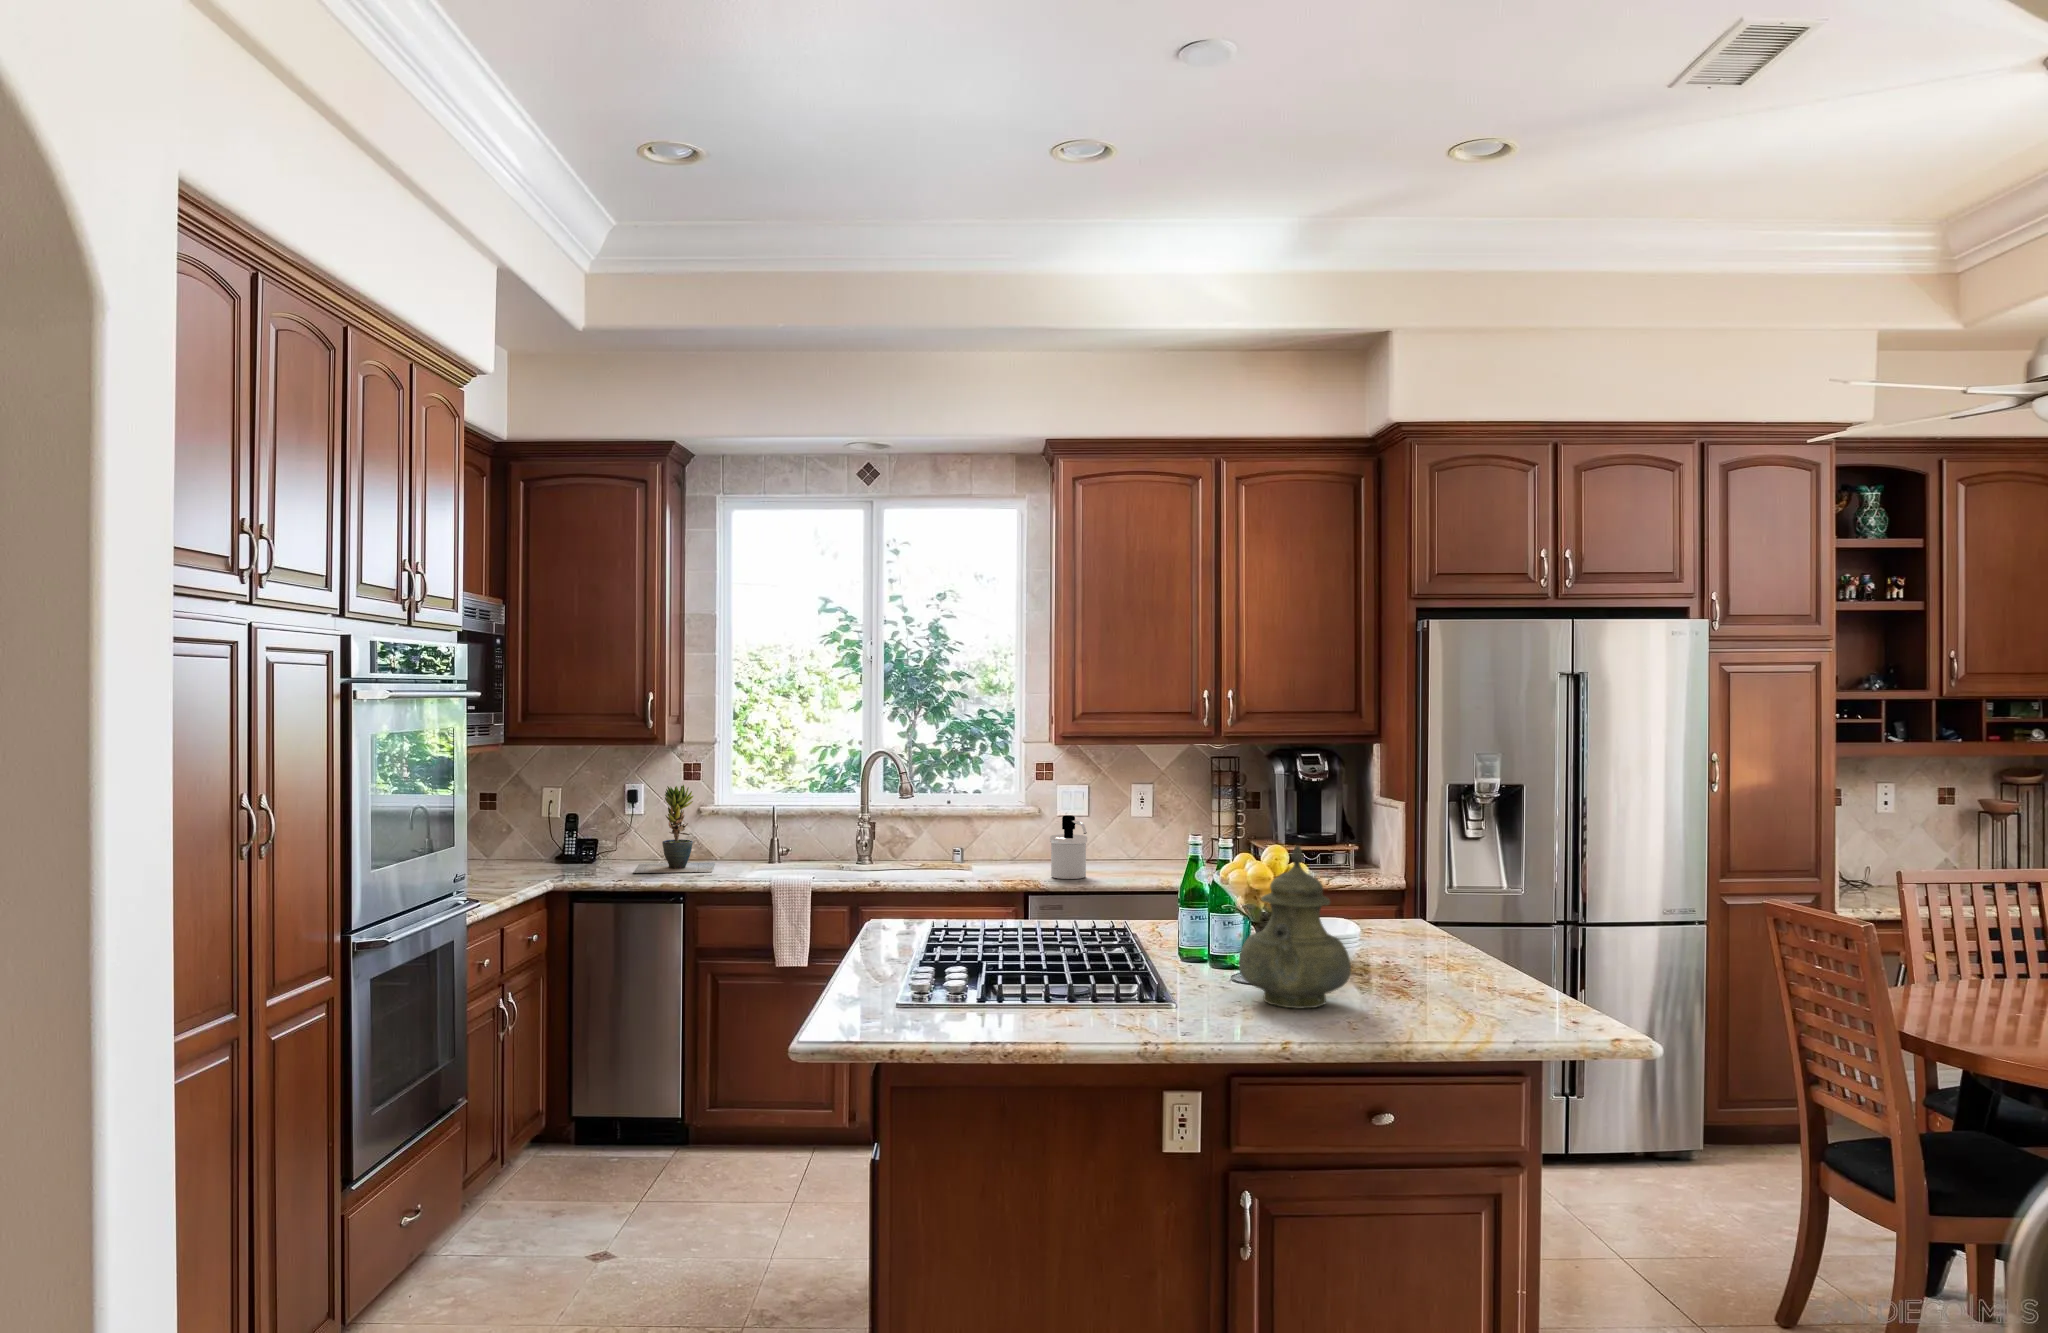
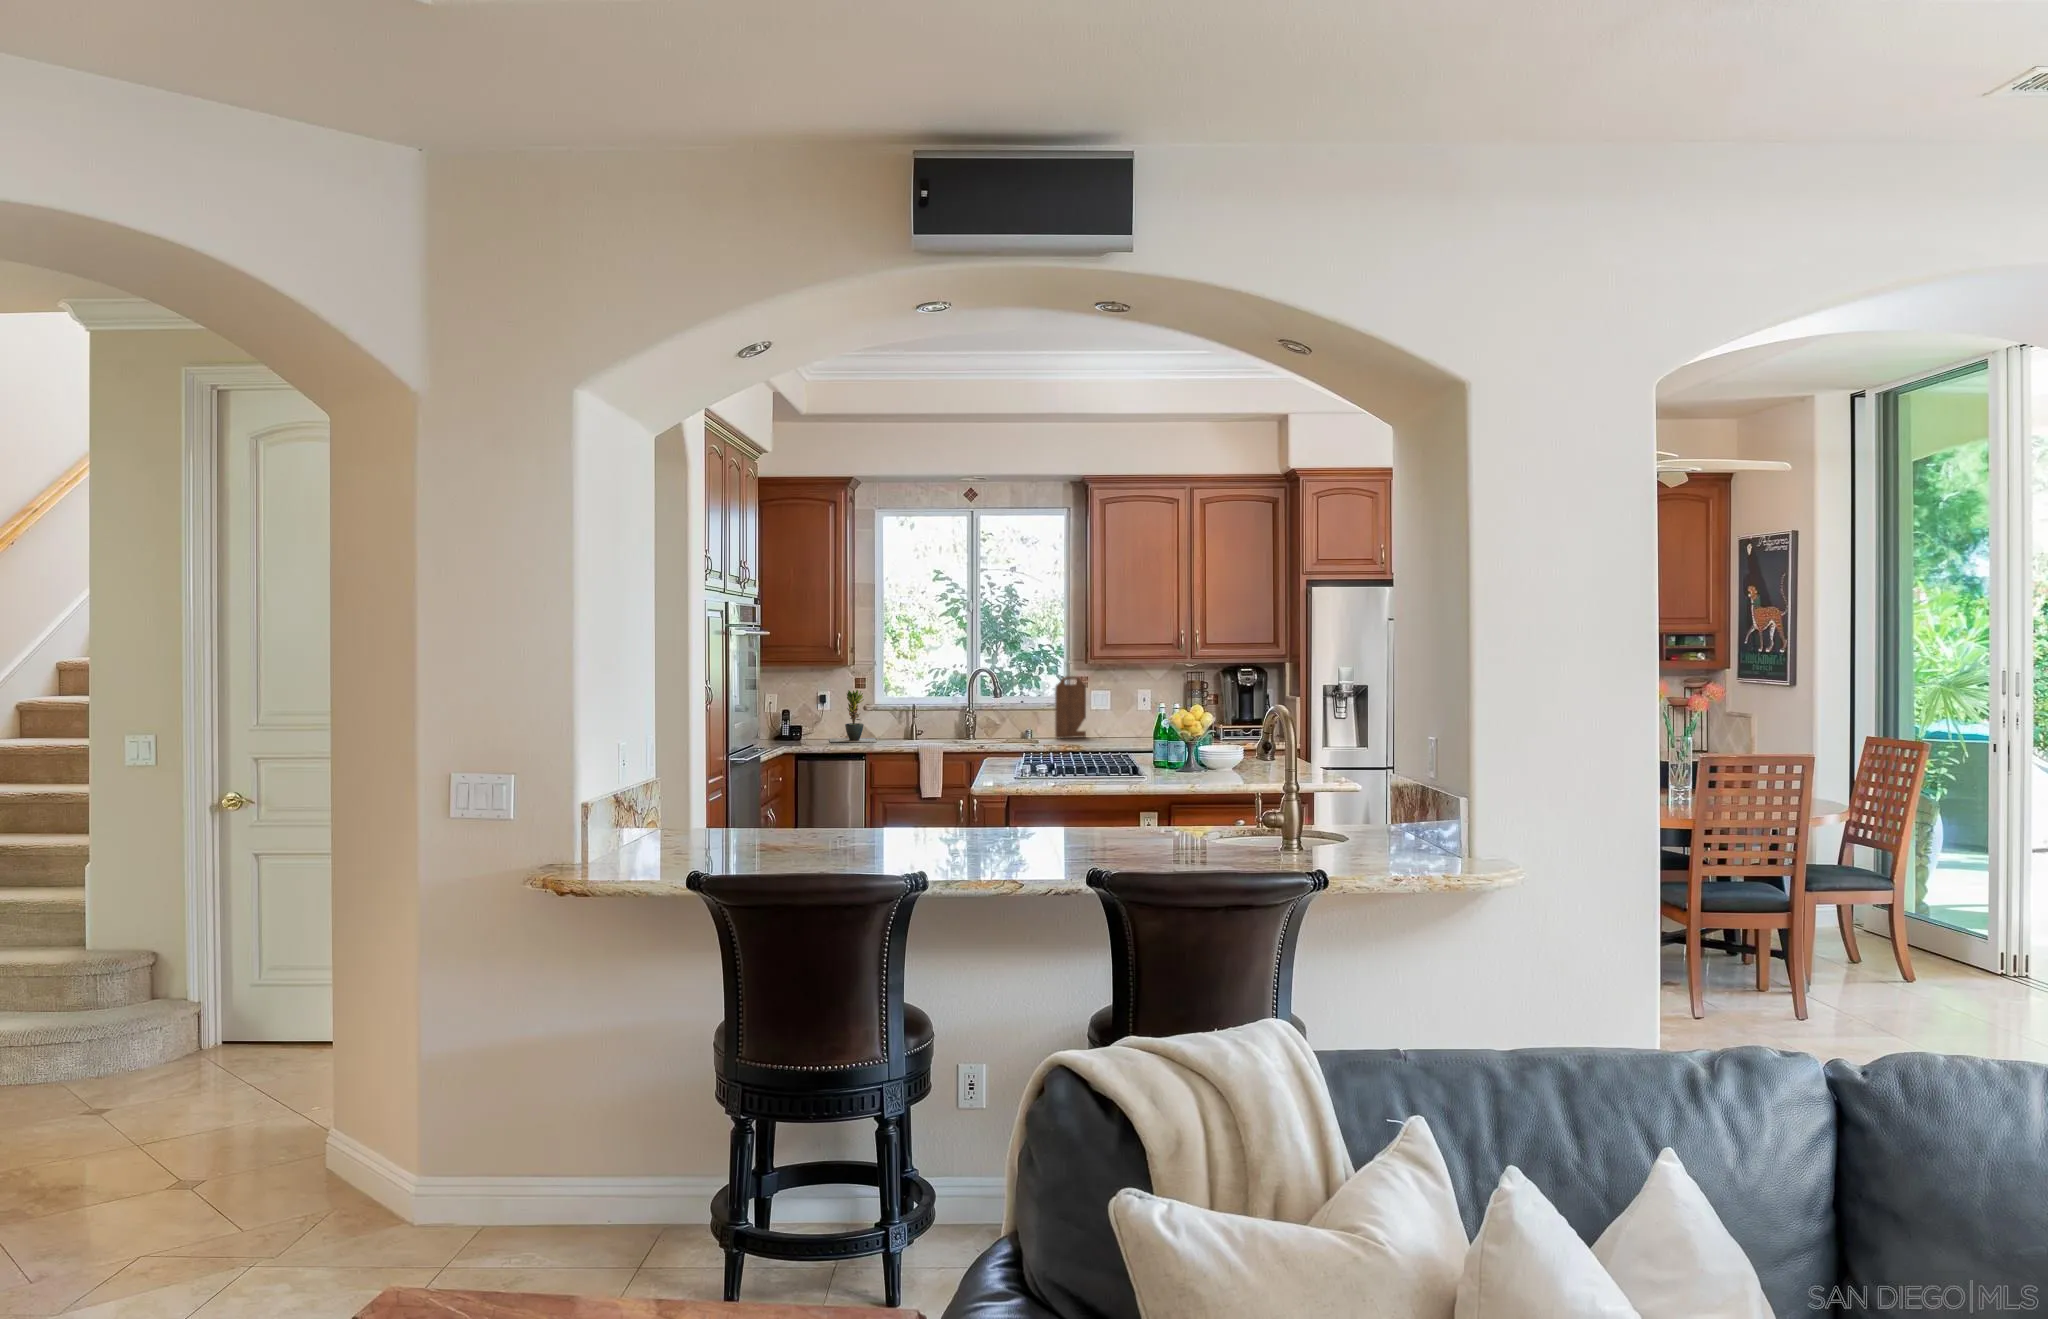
cutting board: none [1004,763,1053,863] -> present [1055,676,1086,738]
soap dispenser: present [1050,815,1087,879] -> none [1084,706,1107,744]
teapot: present [1239,846,1351,1009] -> none [1173,702,1226,777]

